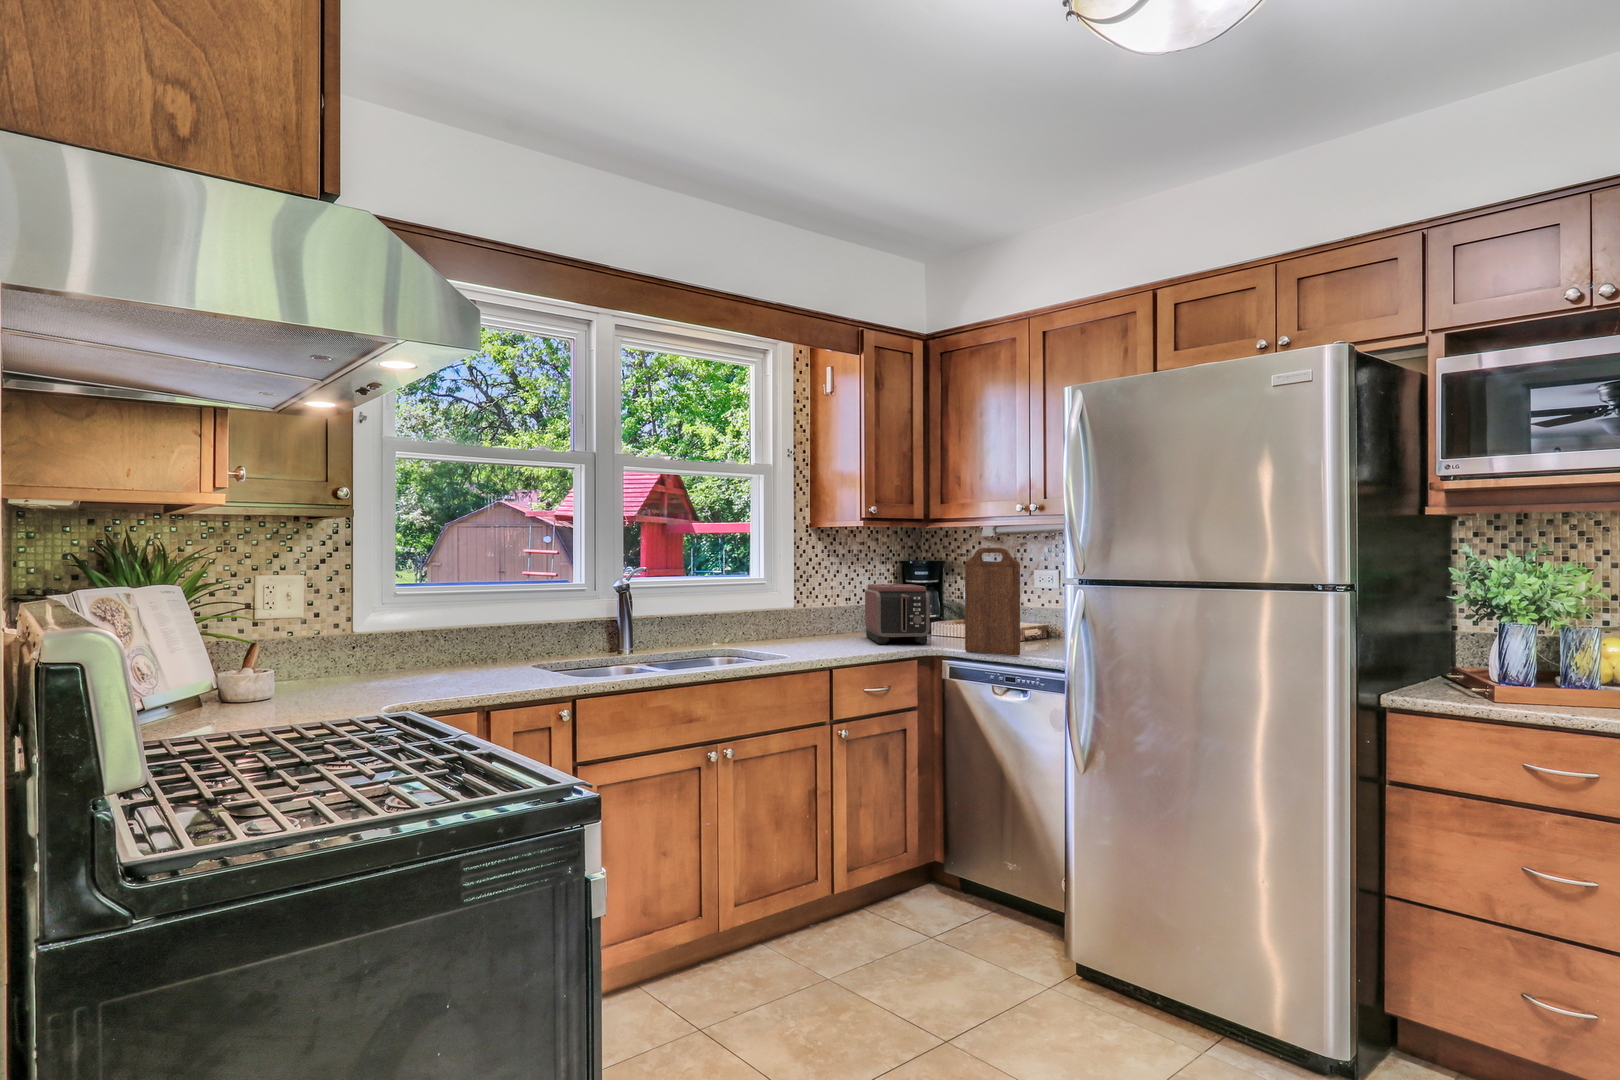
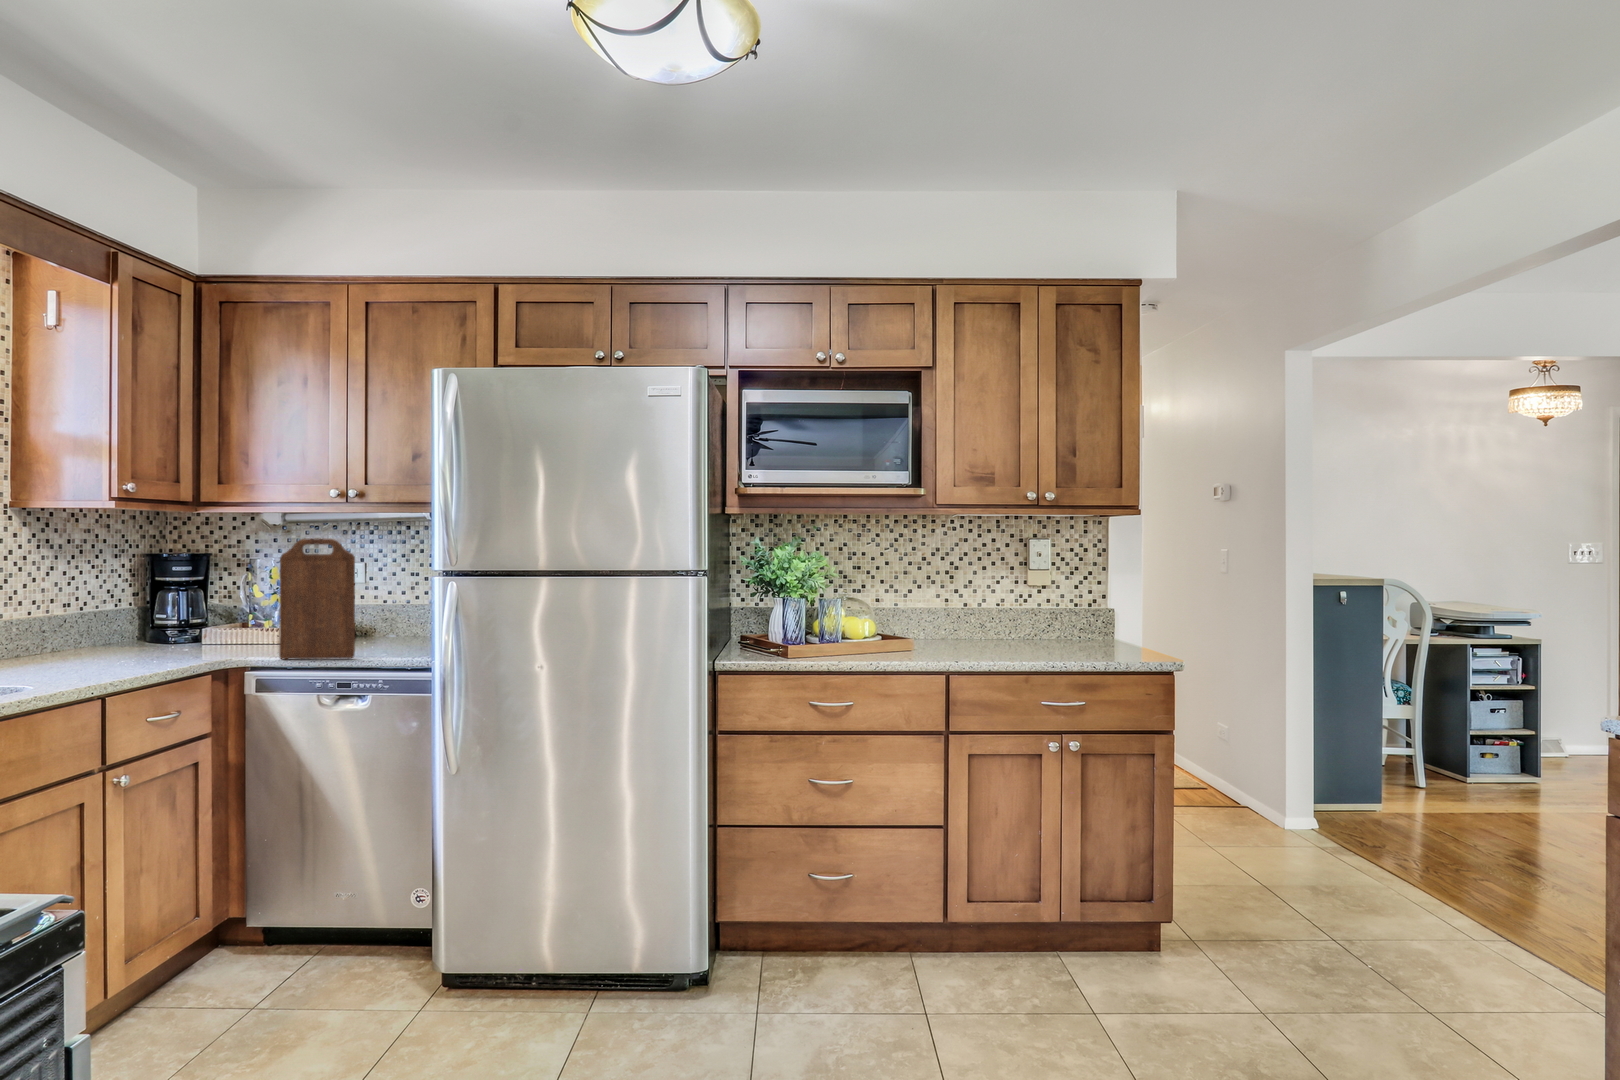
toaster: present [865,584,930,644] -> none [104,583,218,660]

